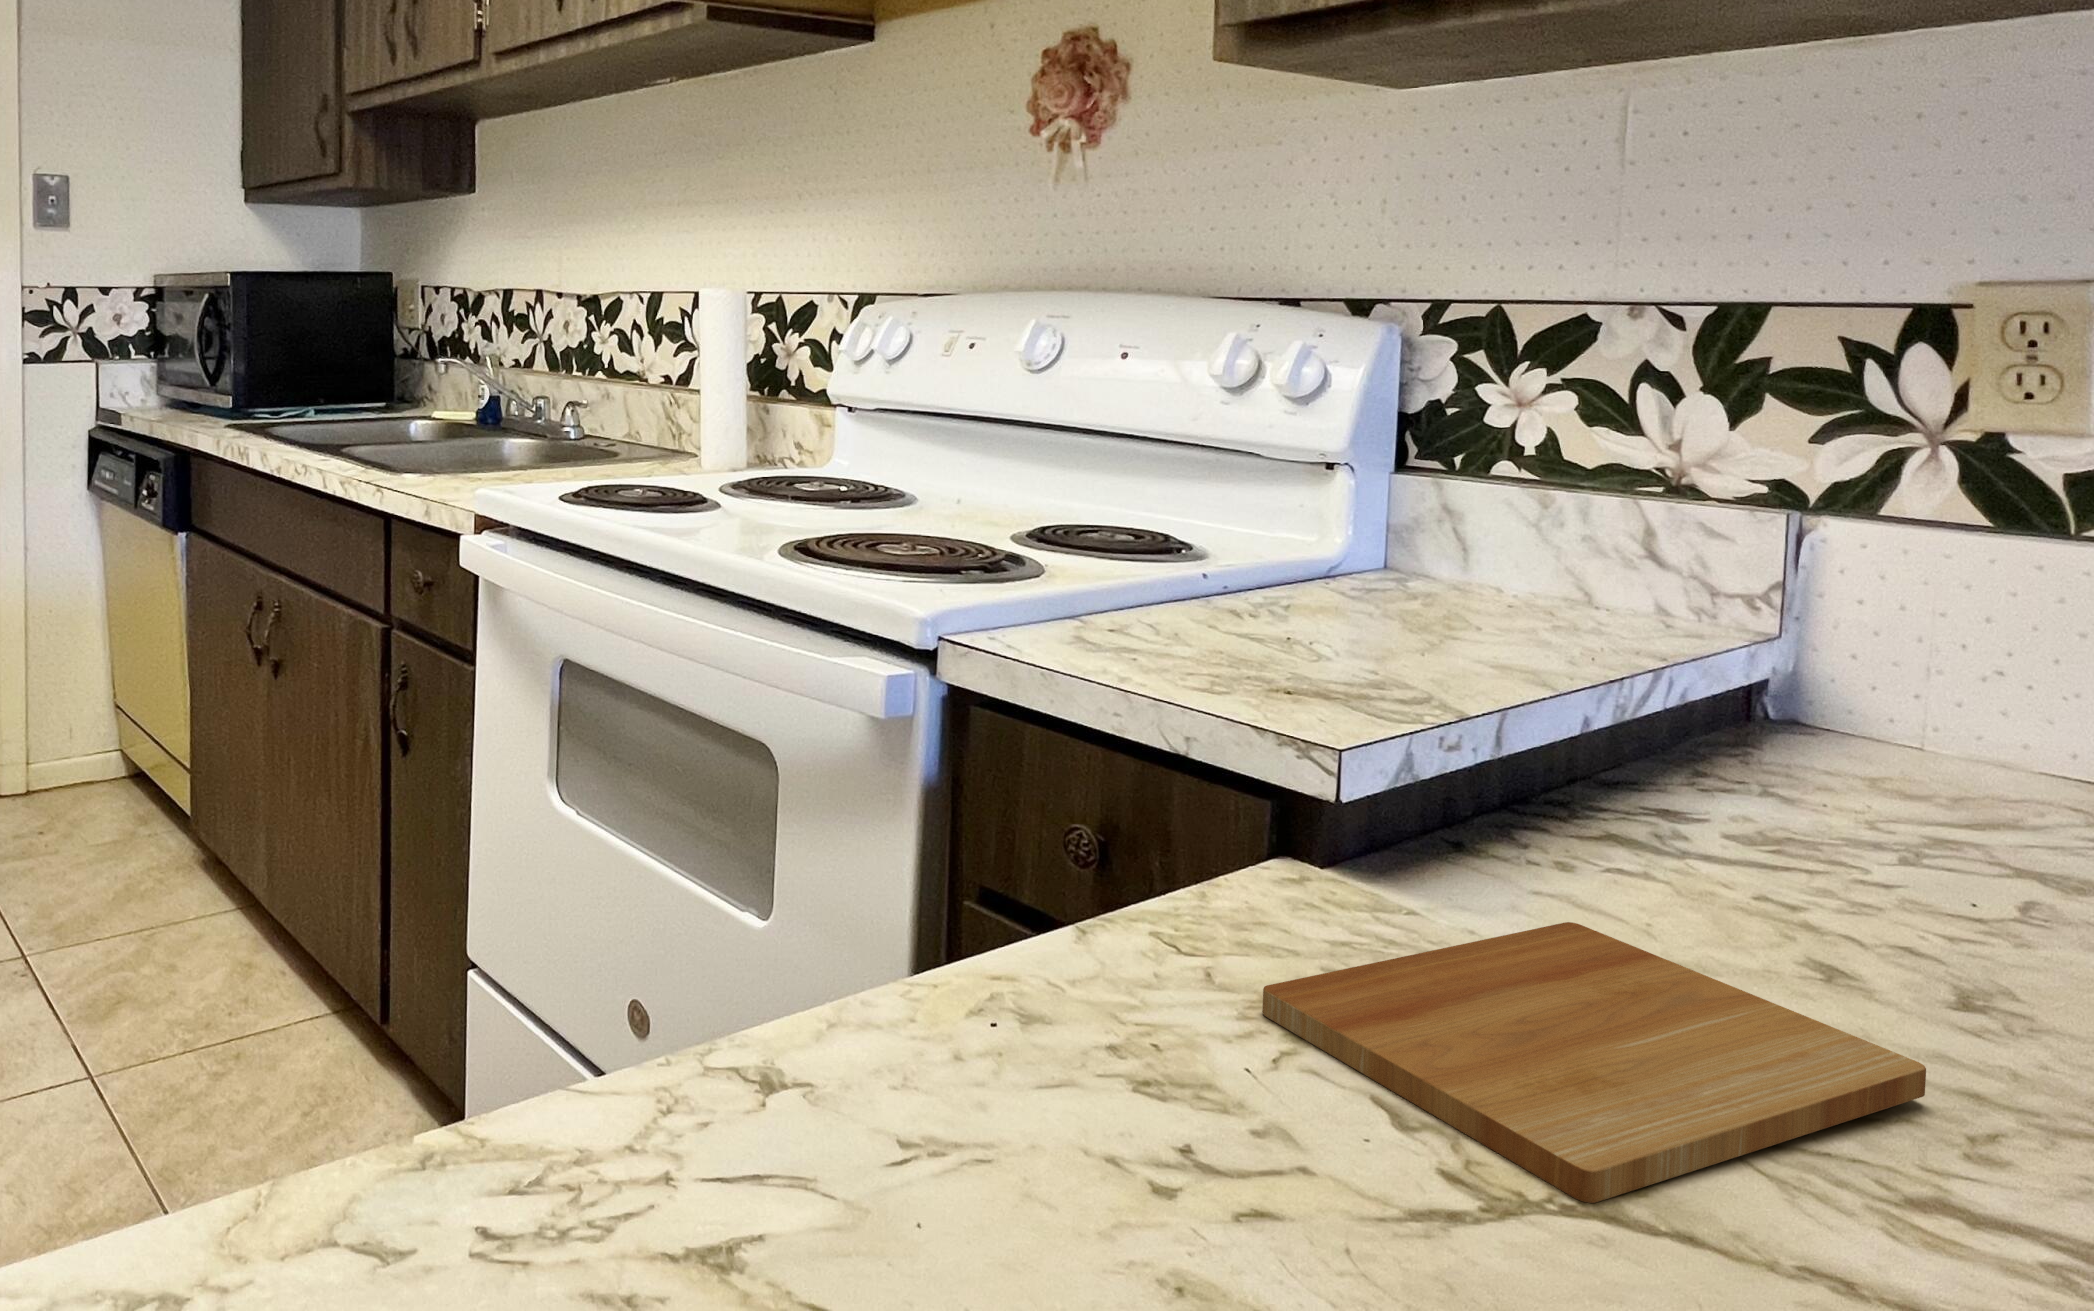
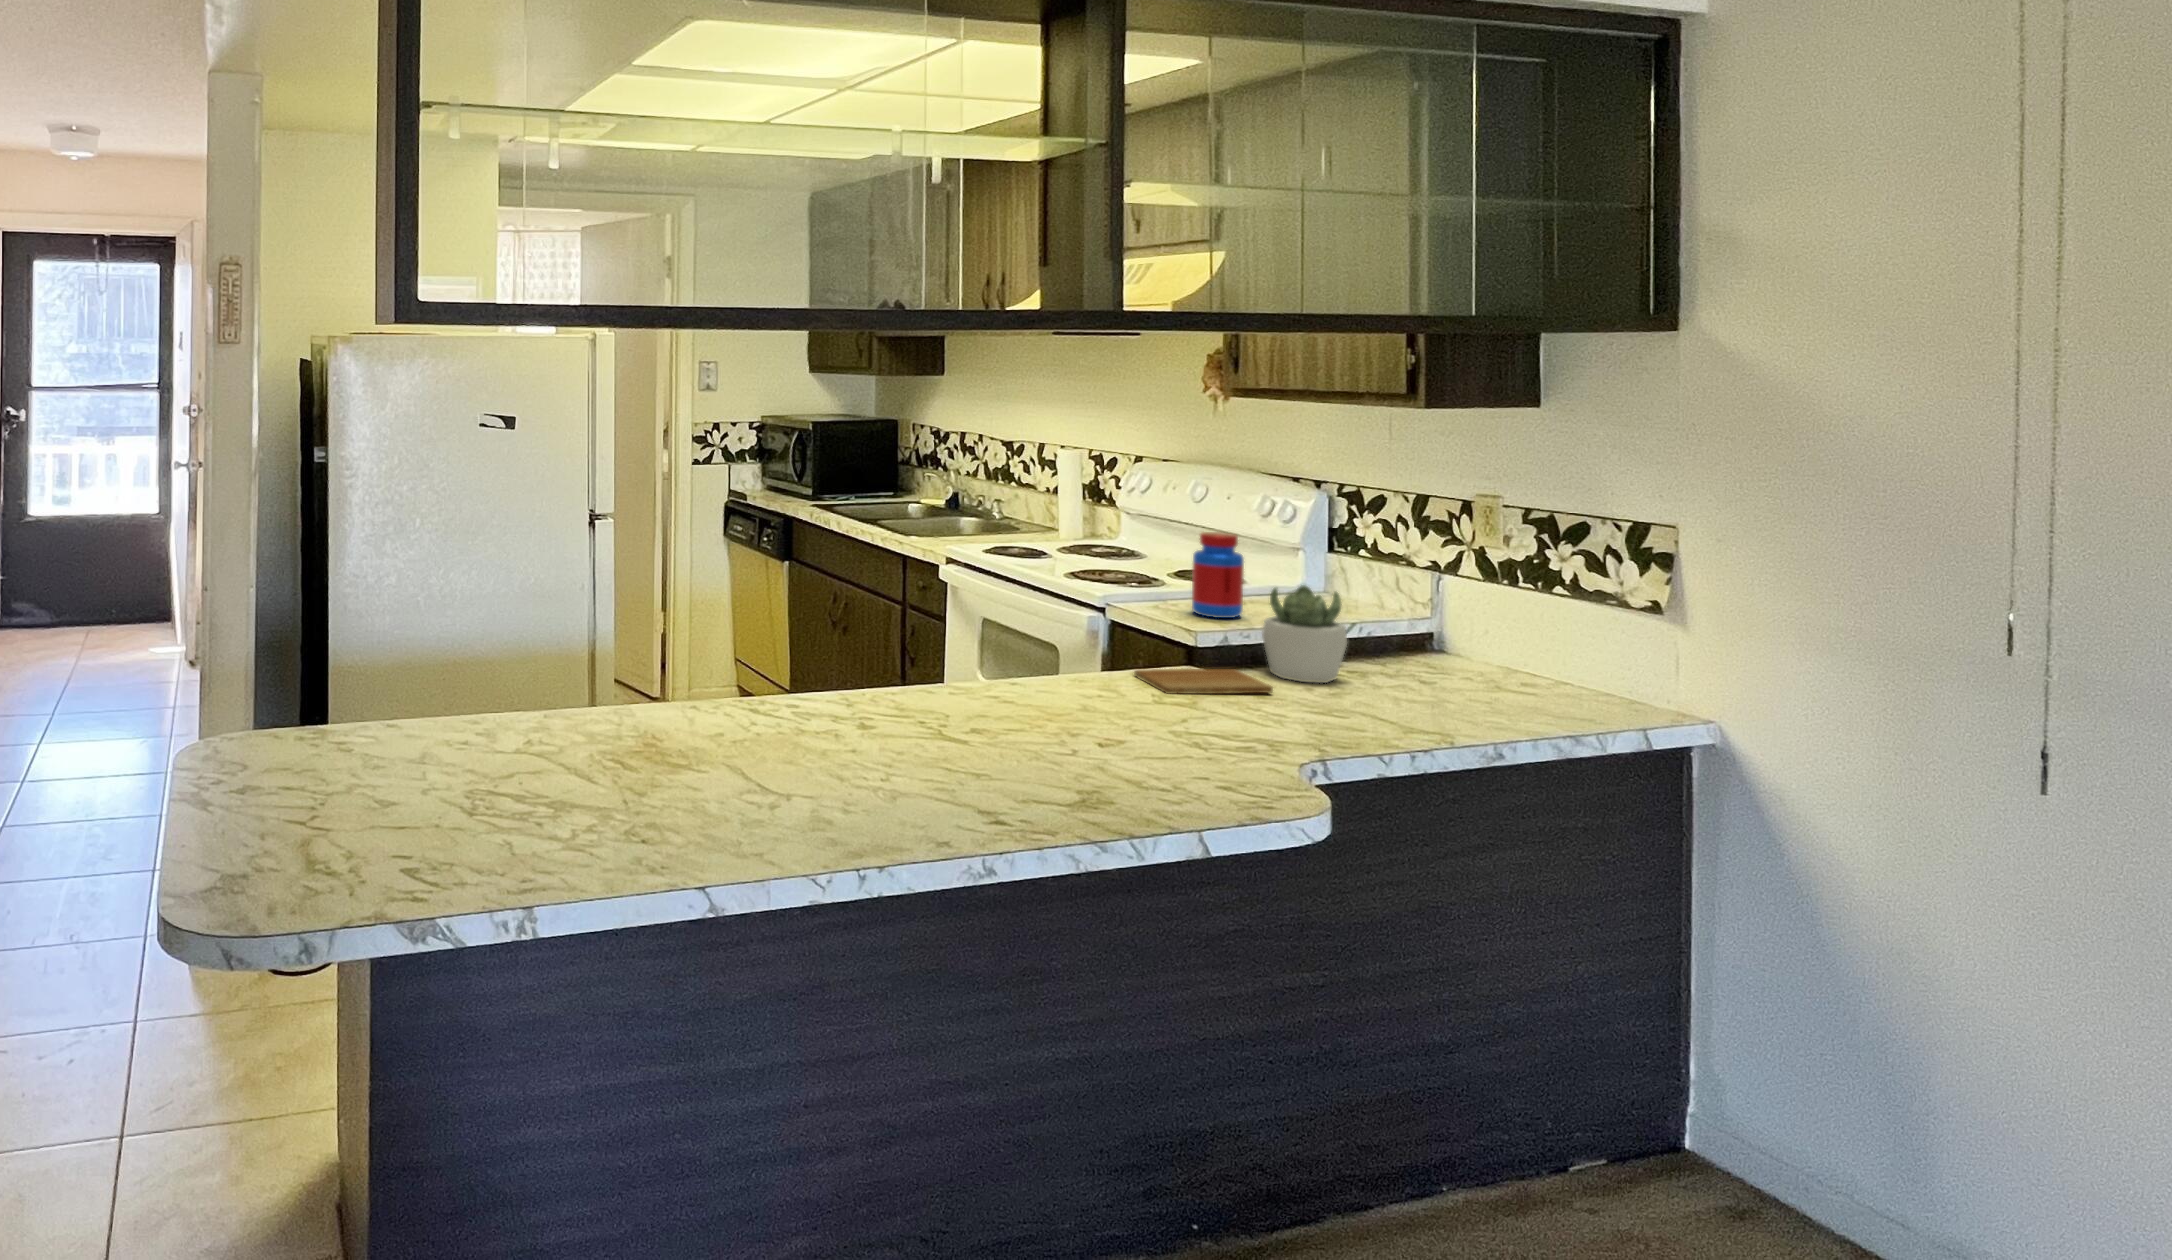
jar: none [1214,414,1384,683] -> present [1192,532,1244,618]
succulent plant: none [1574,572,1934,953] -> present [1262,585,1347,683]

